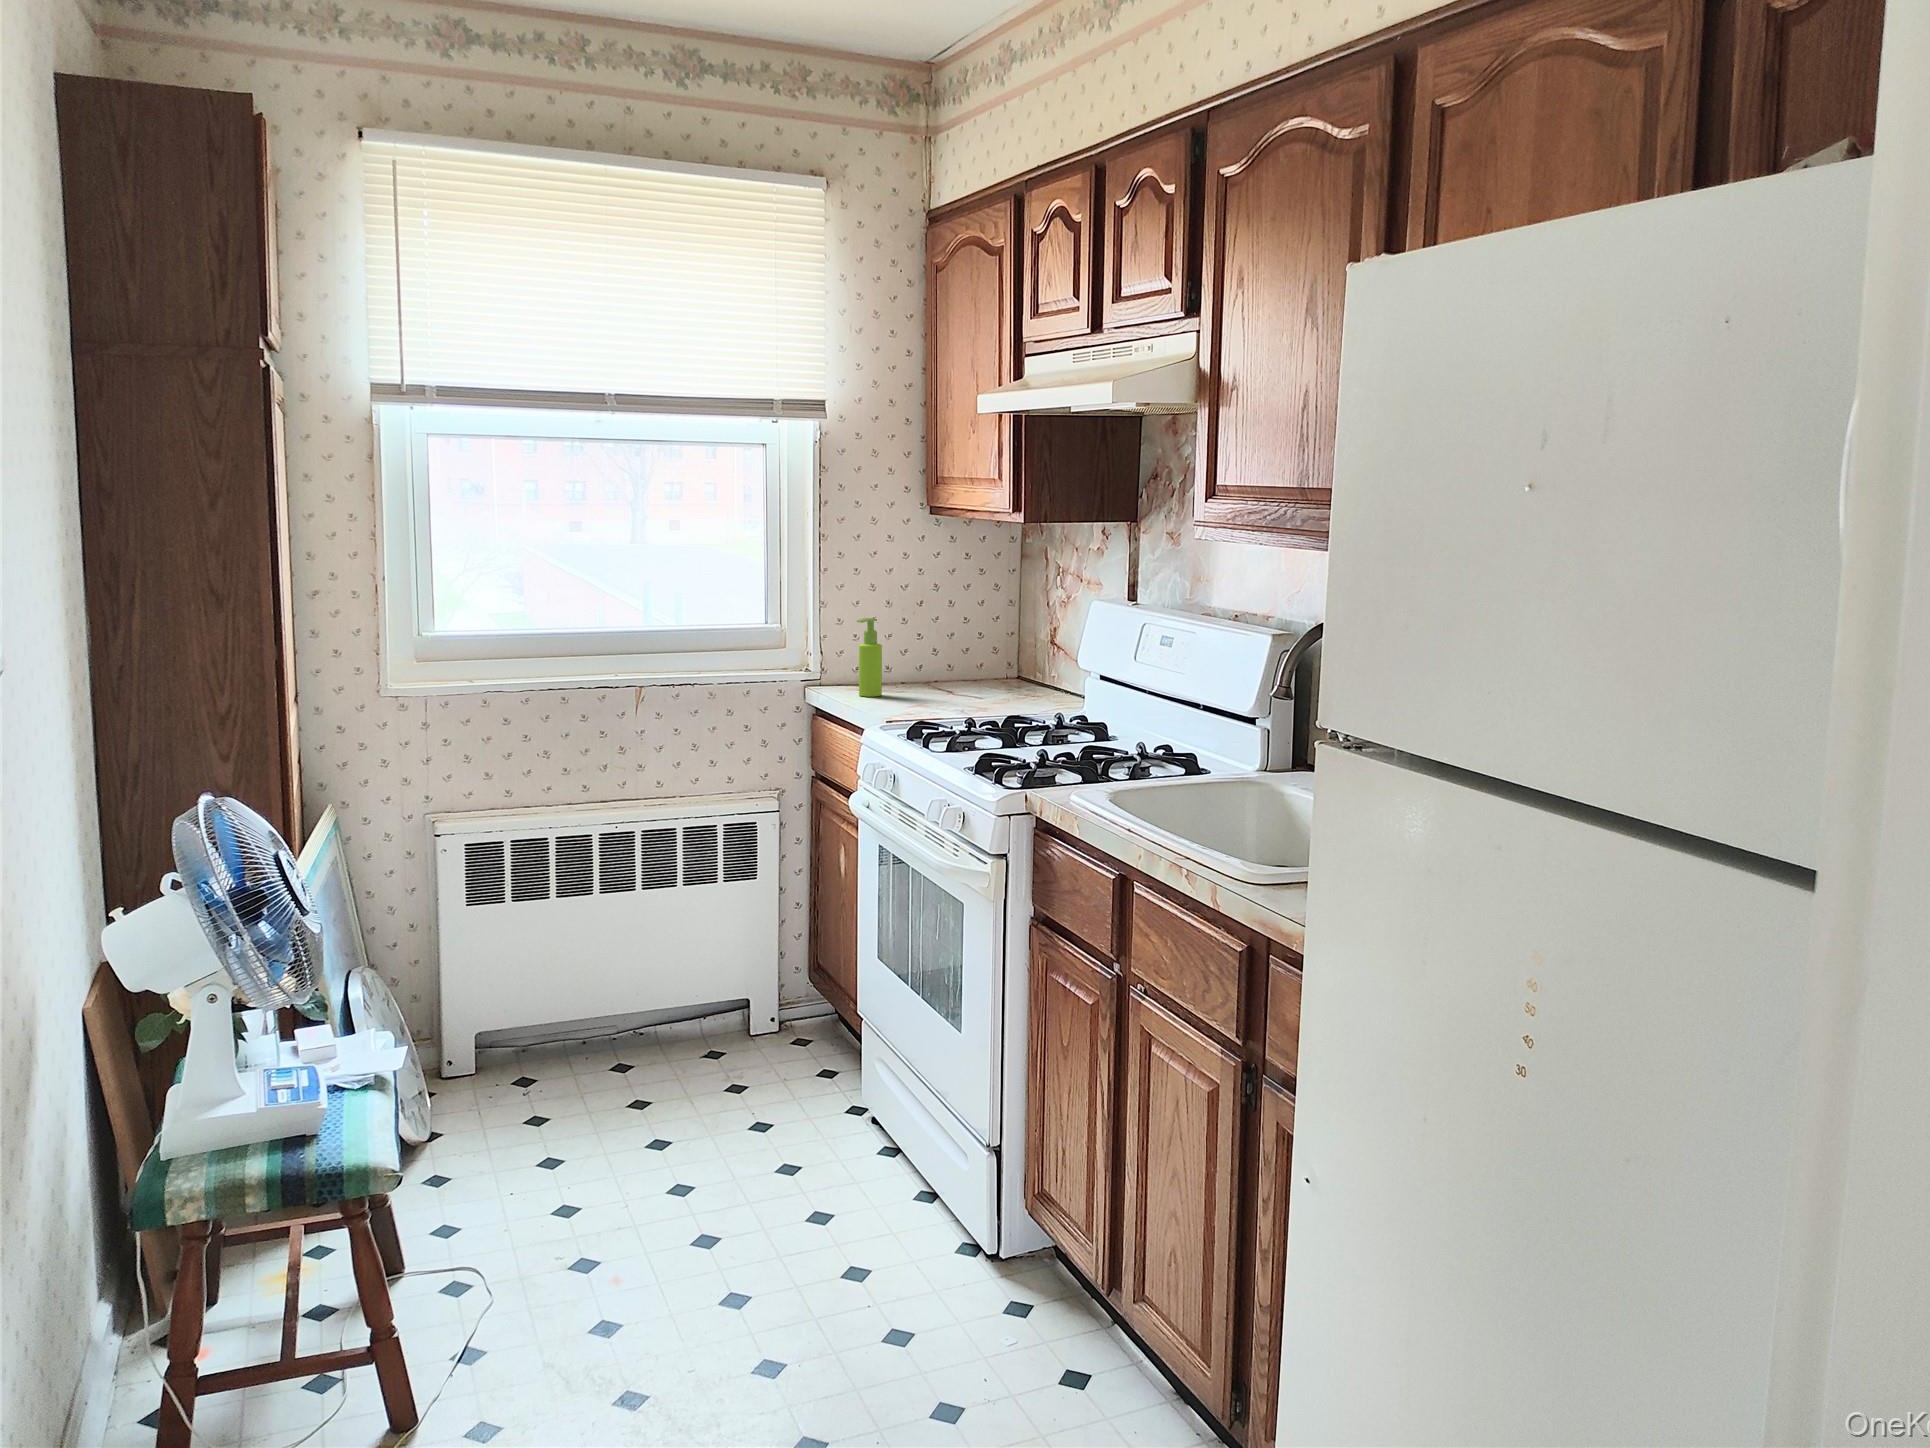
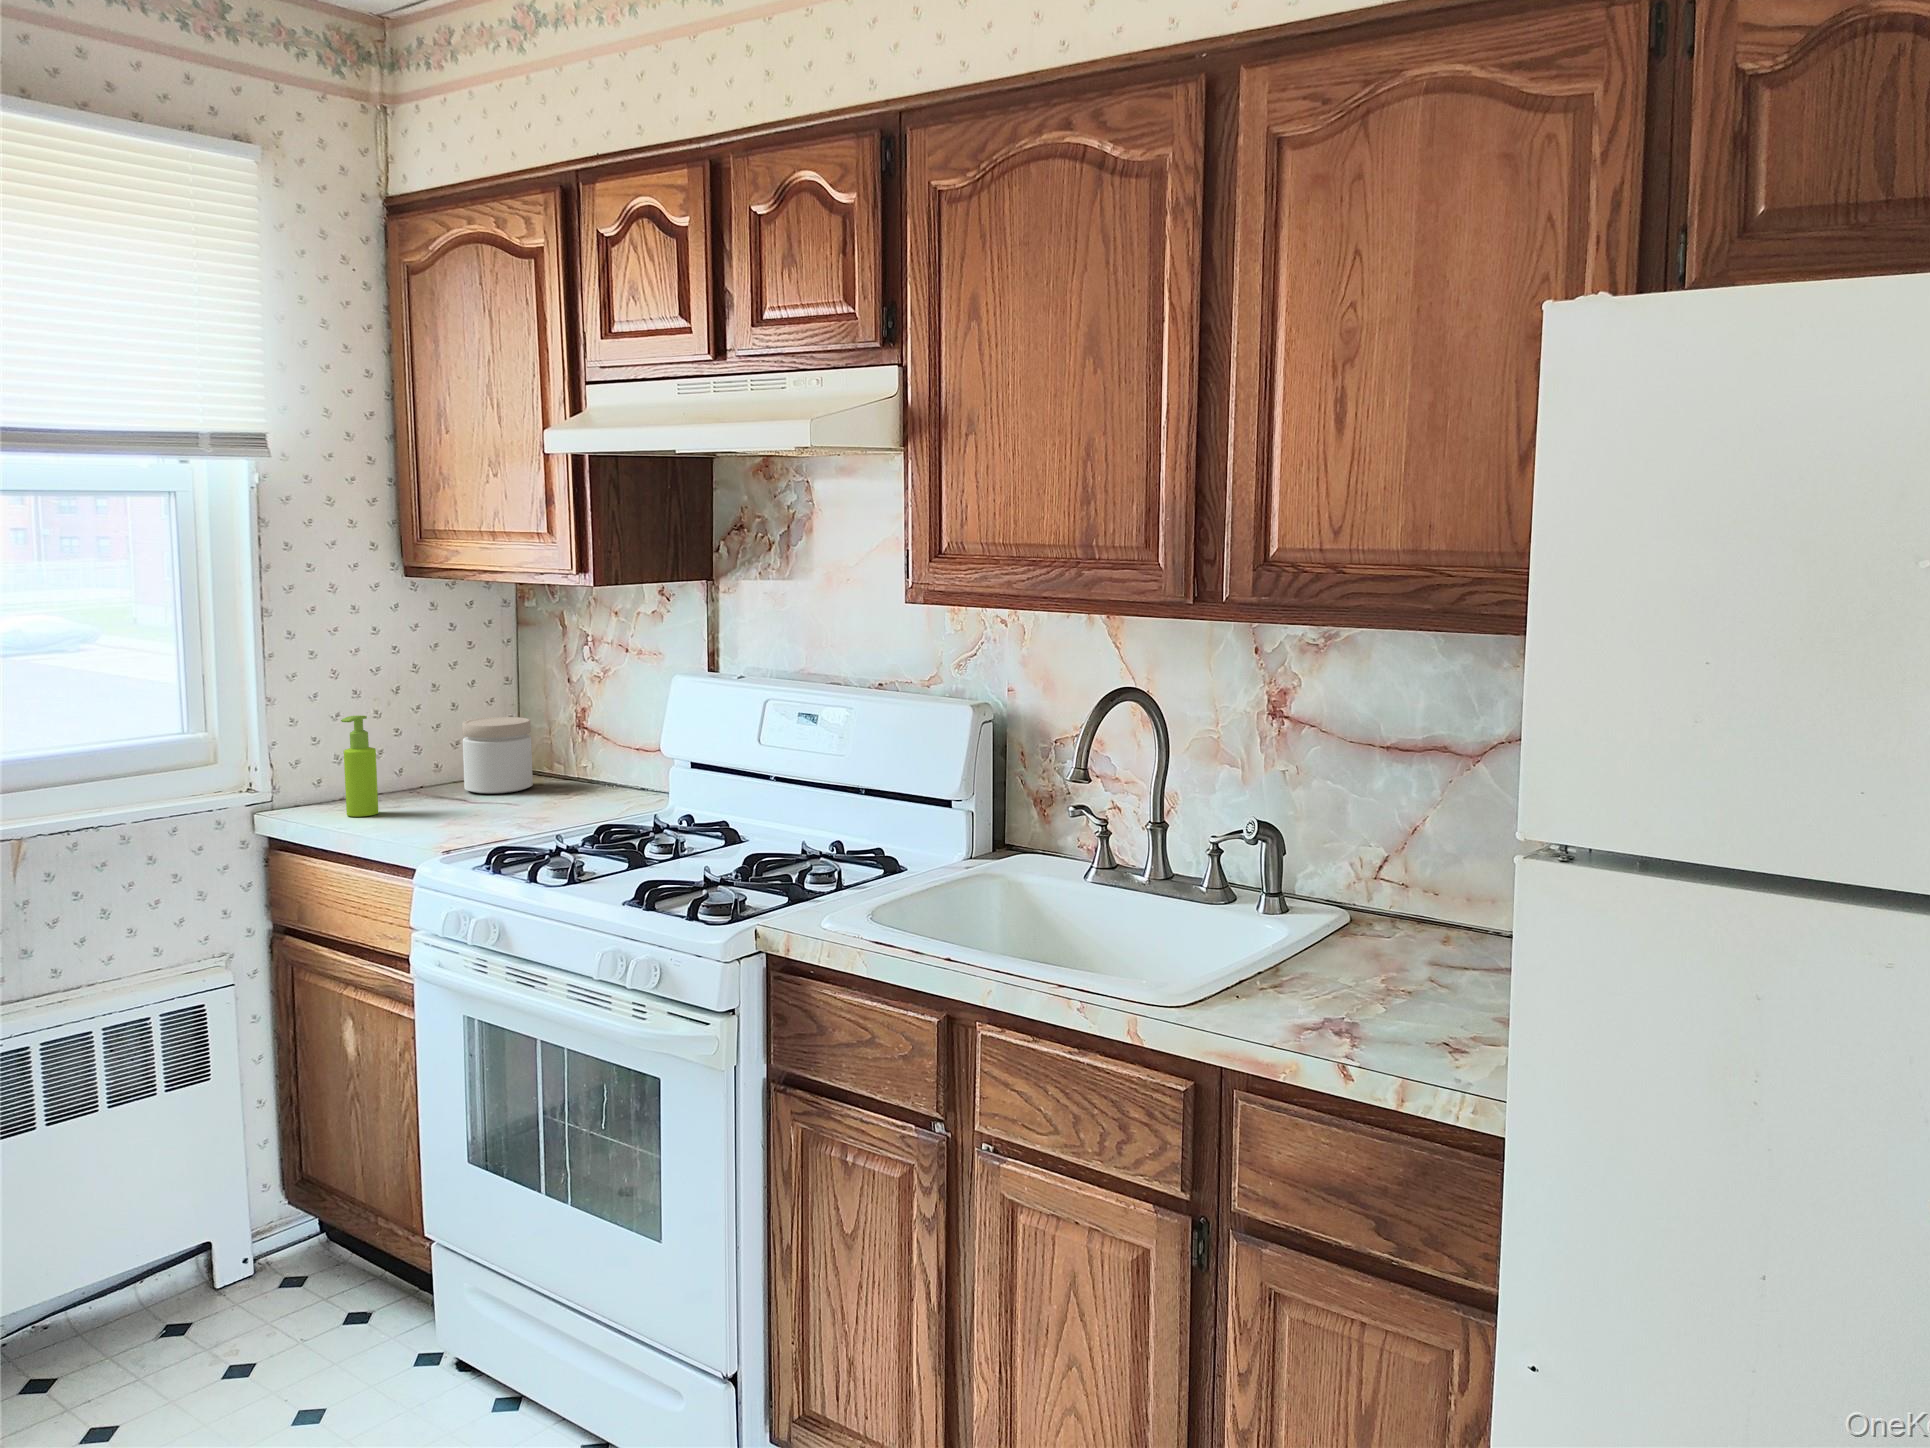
jar: none [958,631,1012,692] -> present [462,717,533,794]

